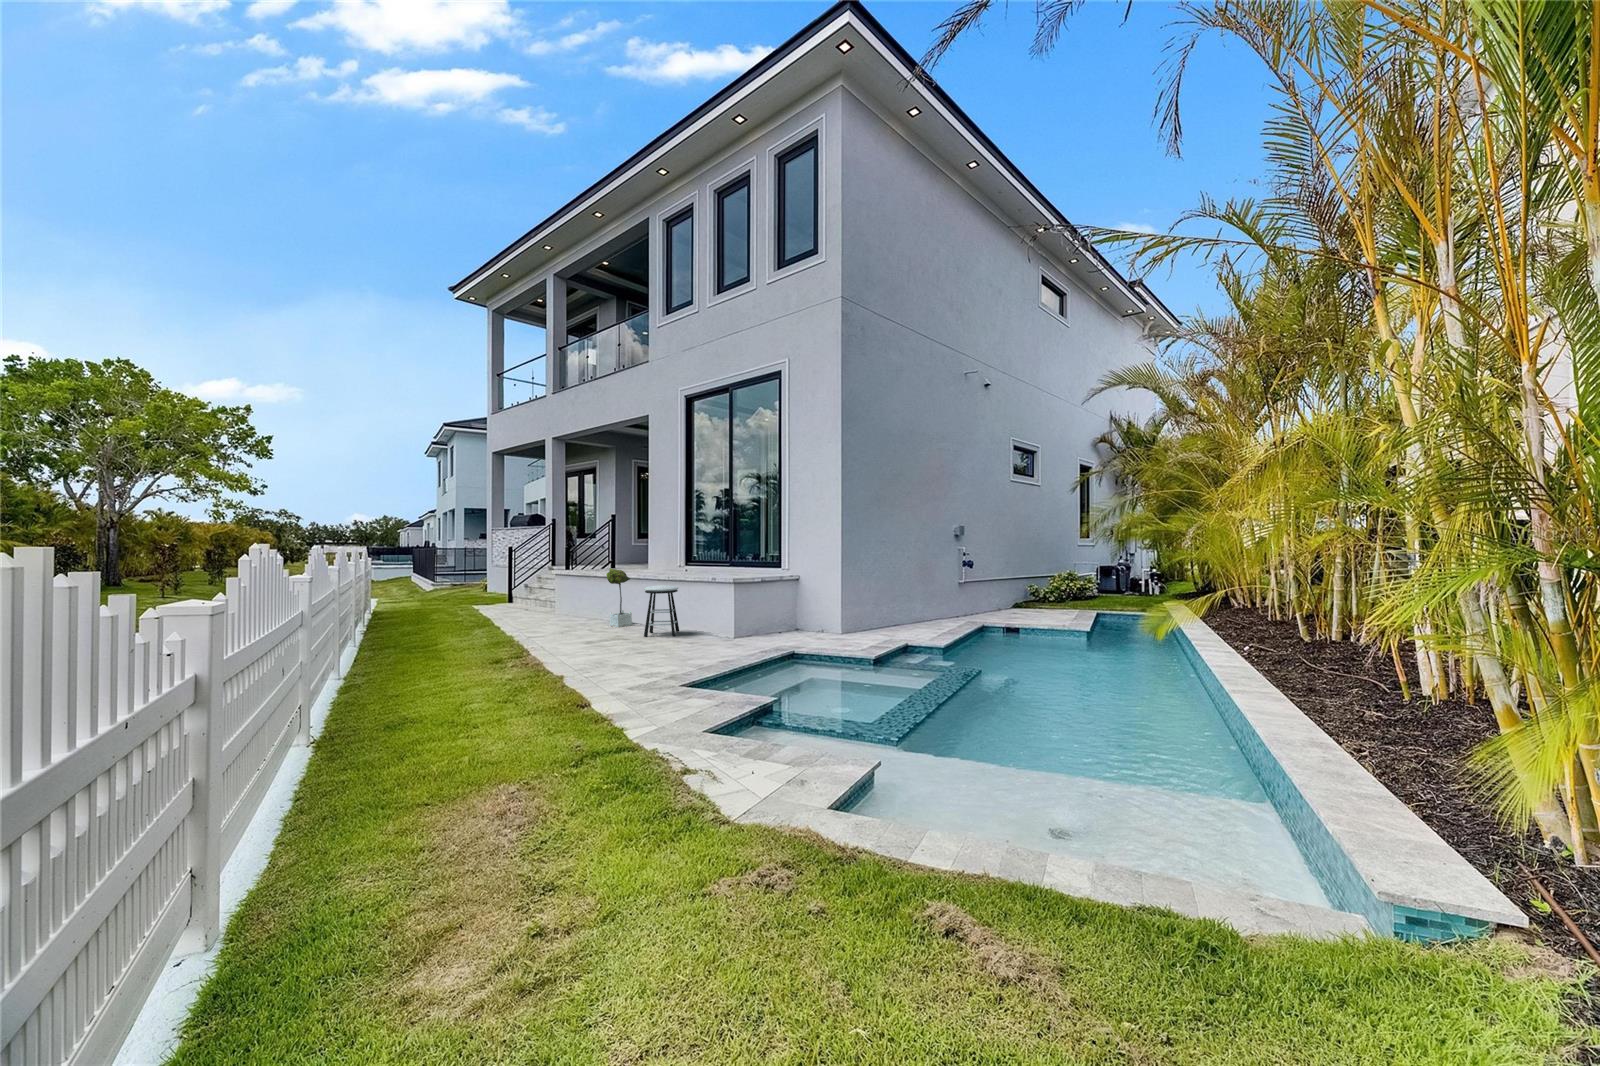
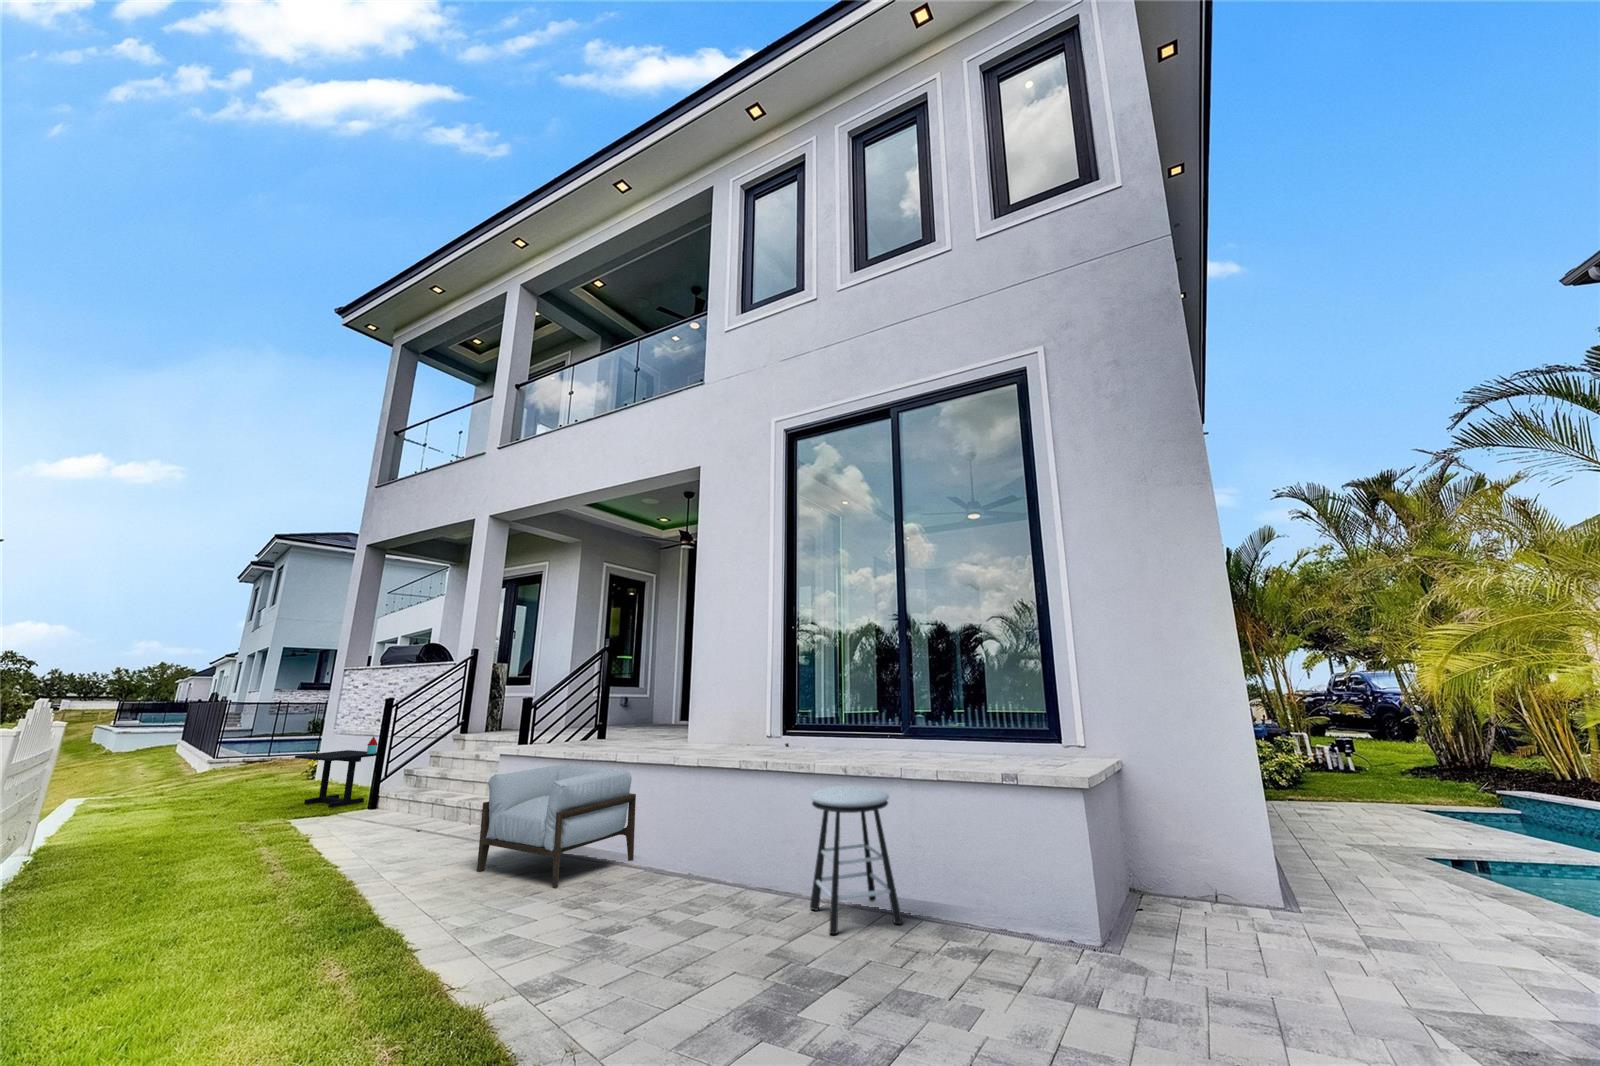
side table: none [470,566,513,603] -> present [295,736,378,808]
potted tree: present [606,568,632,627] -> none [663,744,717,886]
armchair: none [539,578,606,626] -> present [477,764,636,889]

